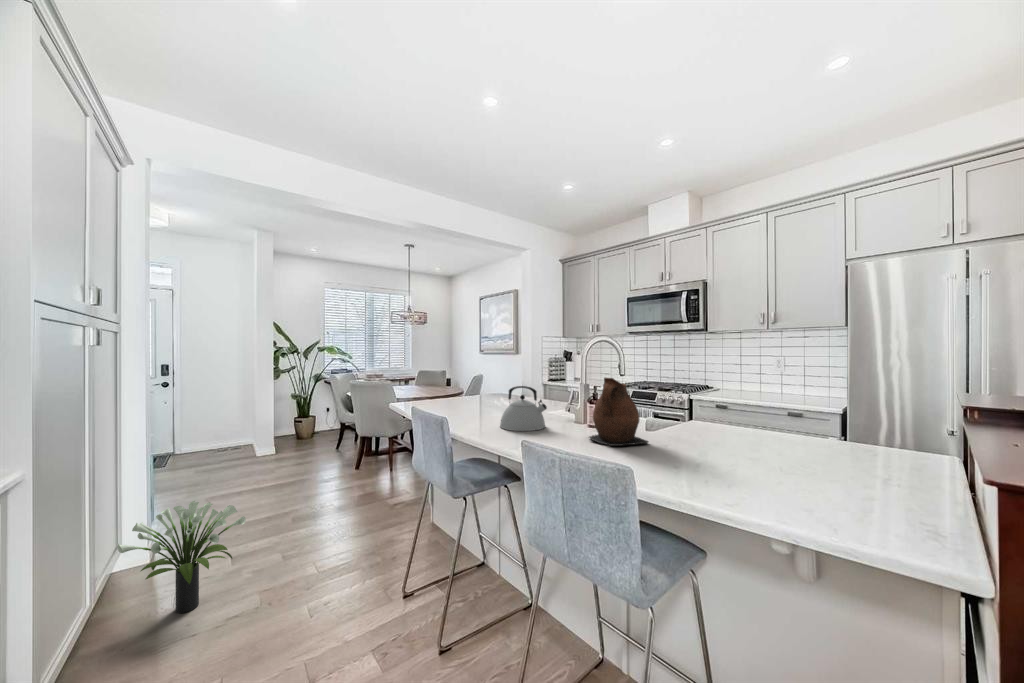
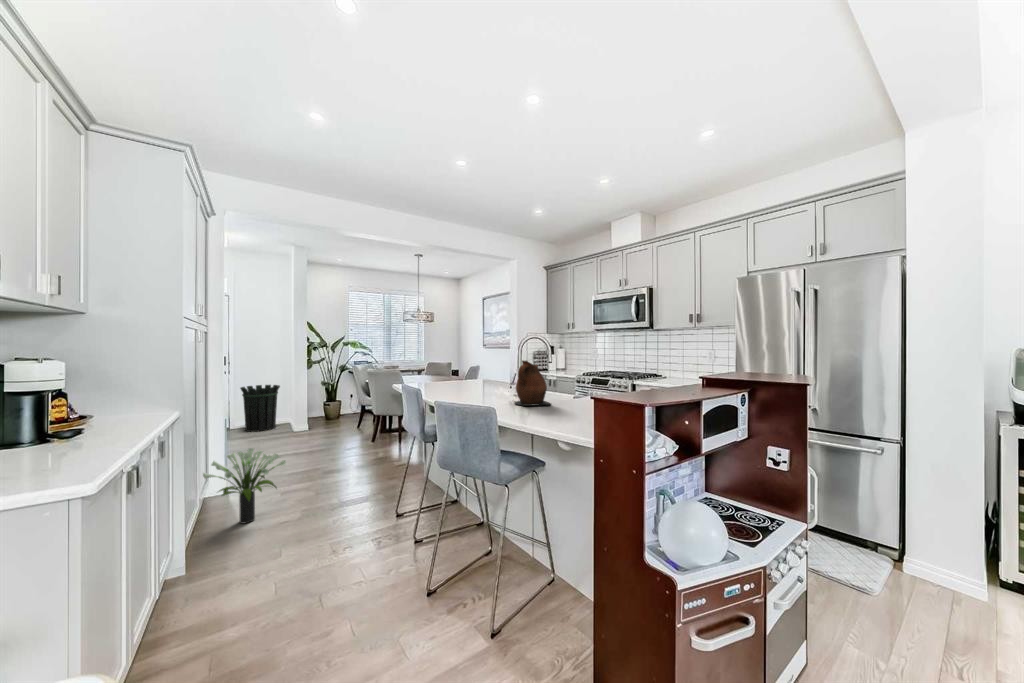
kettle: present [500,386,547,431] -> none [461,368,493,399]
waste bin: none [189,399,241,458] -> present [240,385,280,432]

